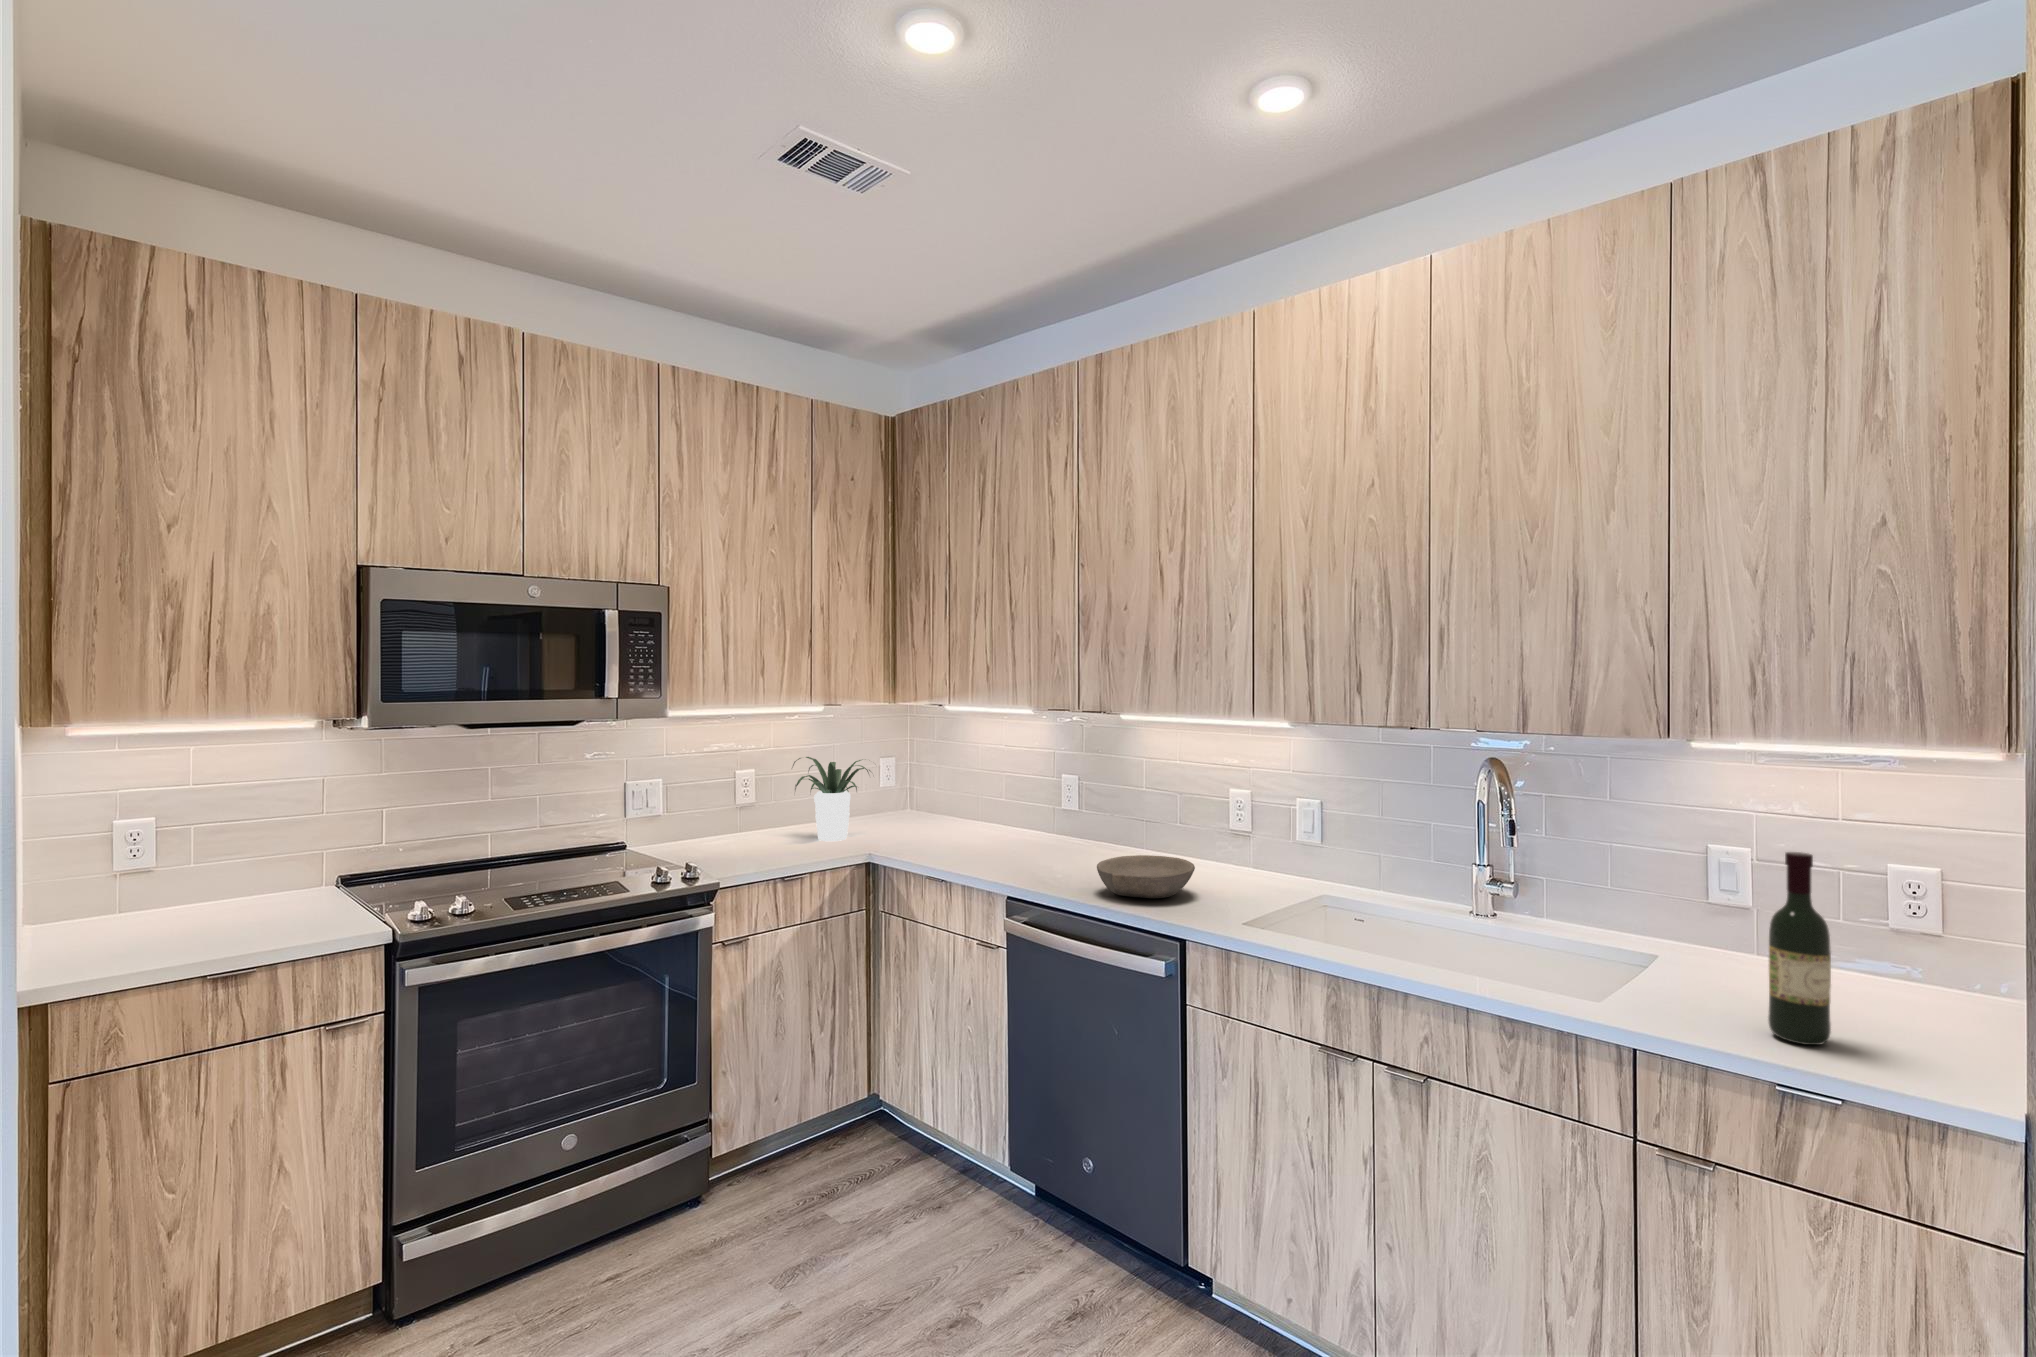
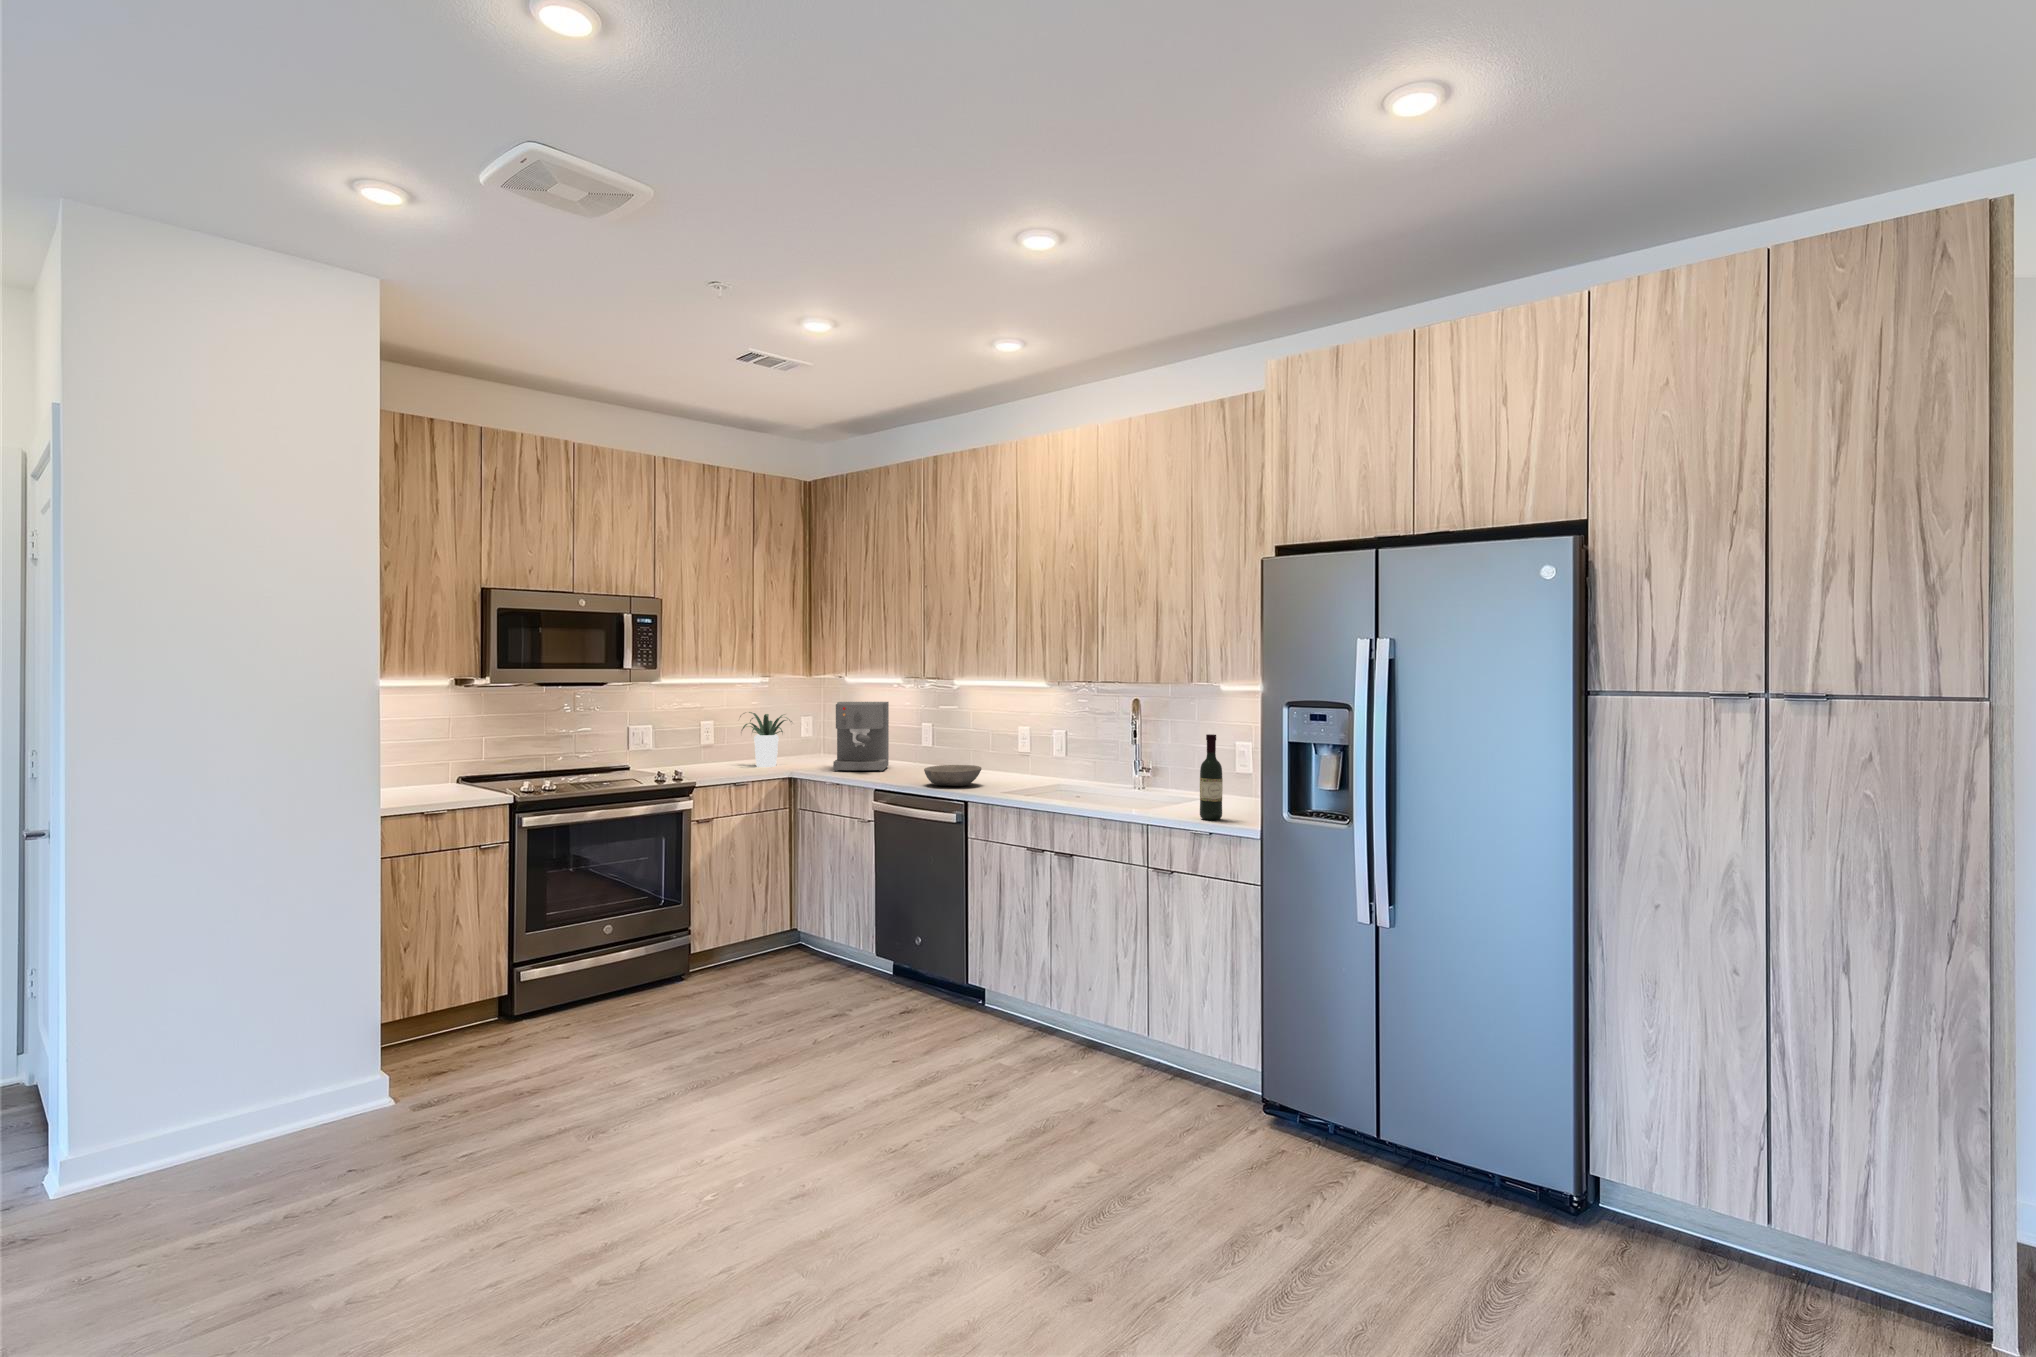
coffee maker: none [936,741,1016,852] -> present [833,702,889,771]

